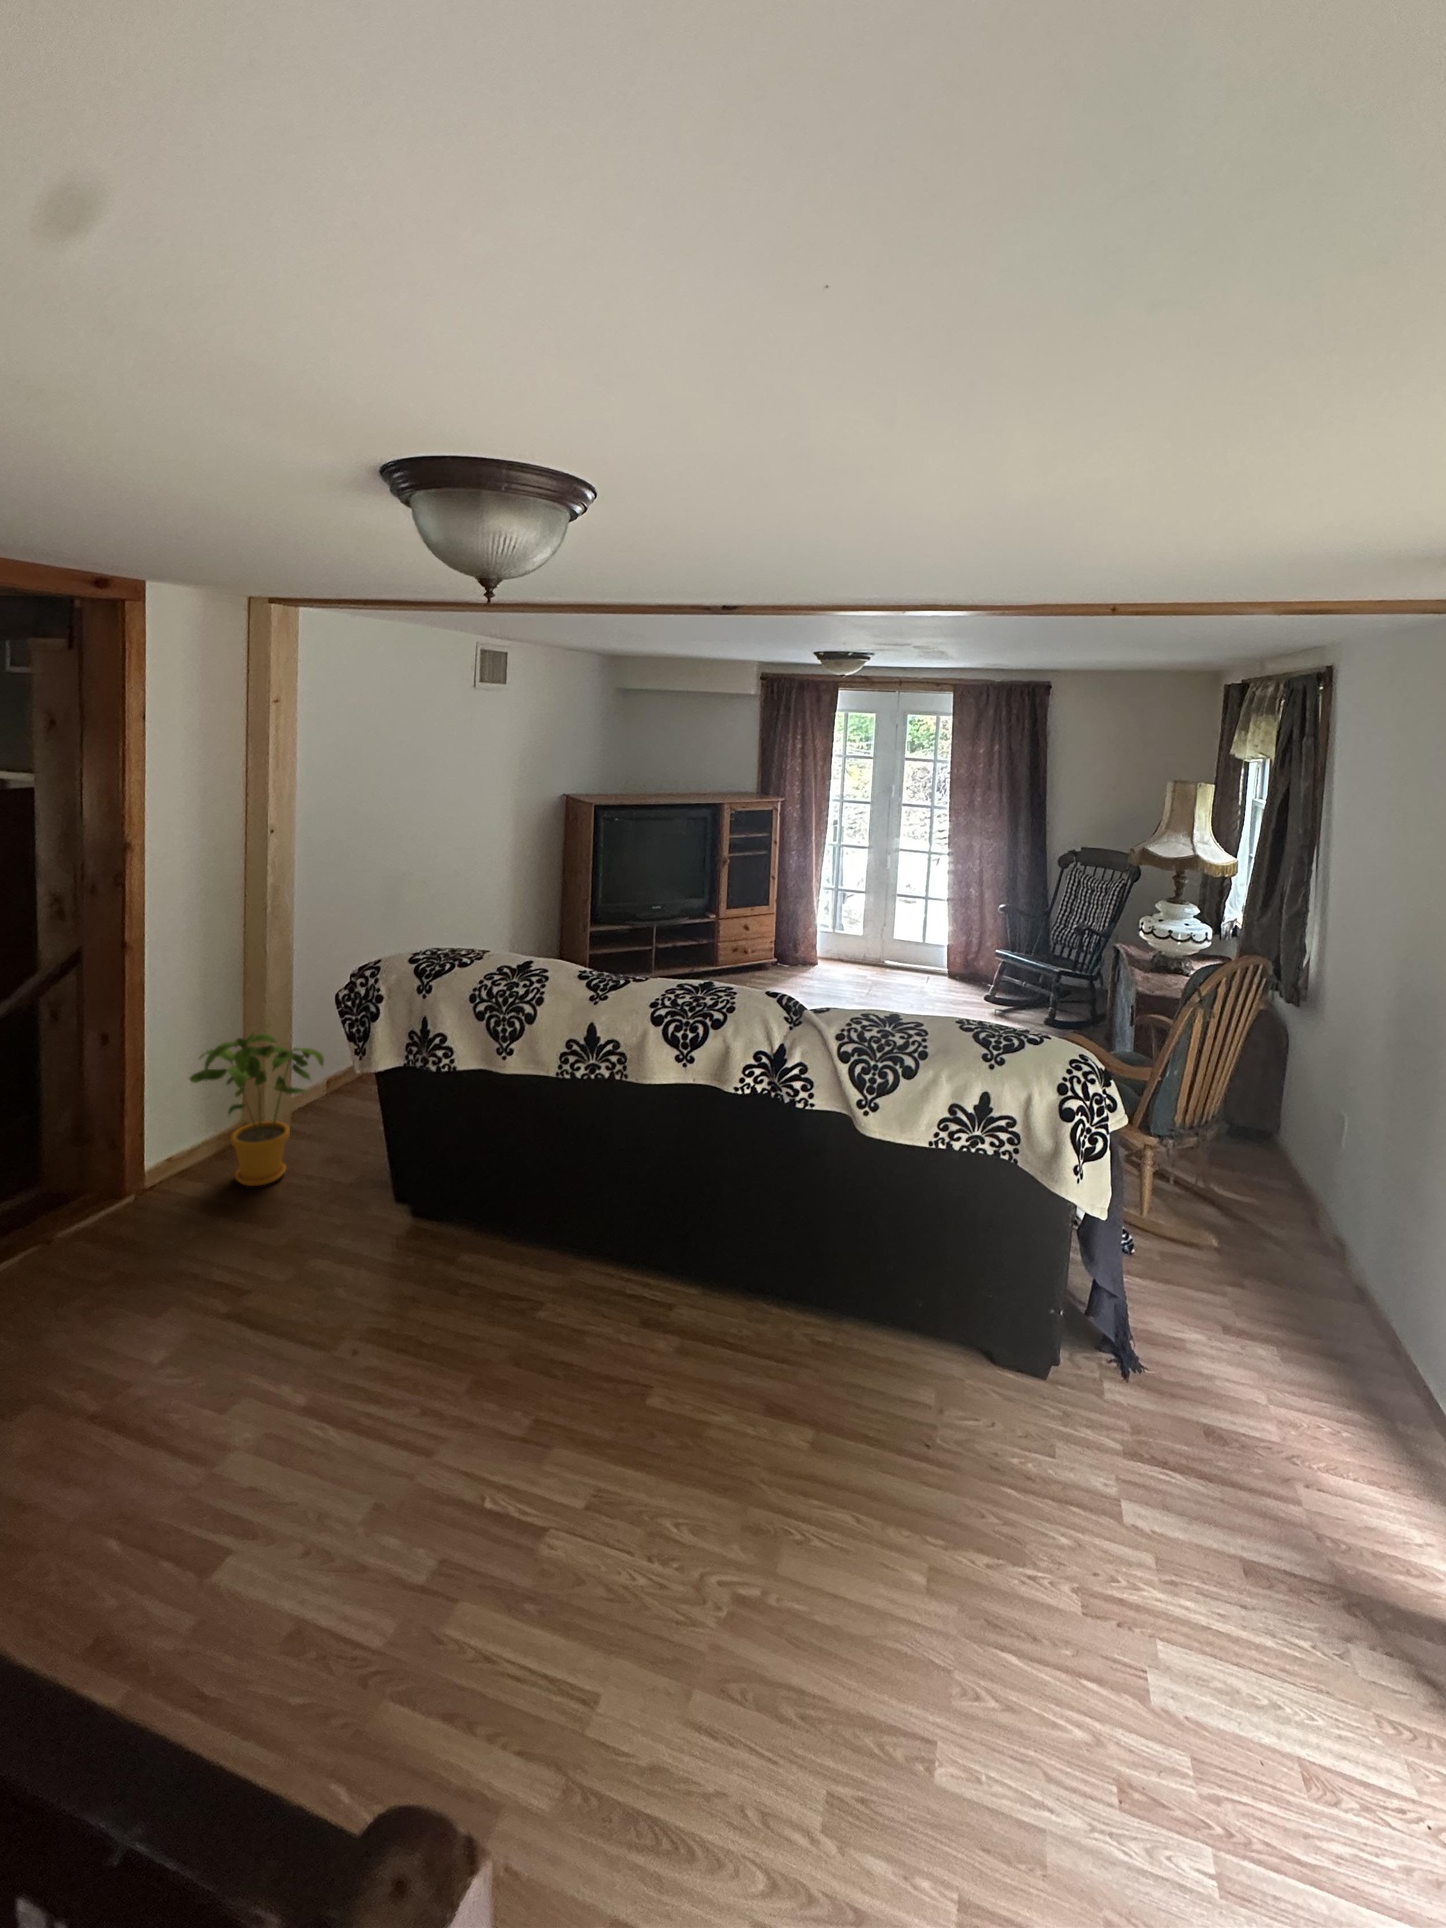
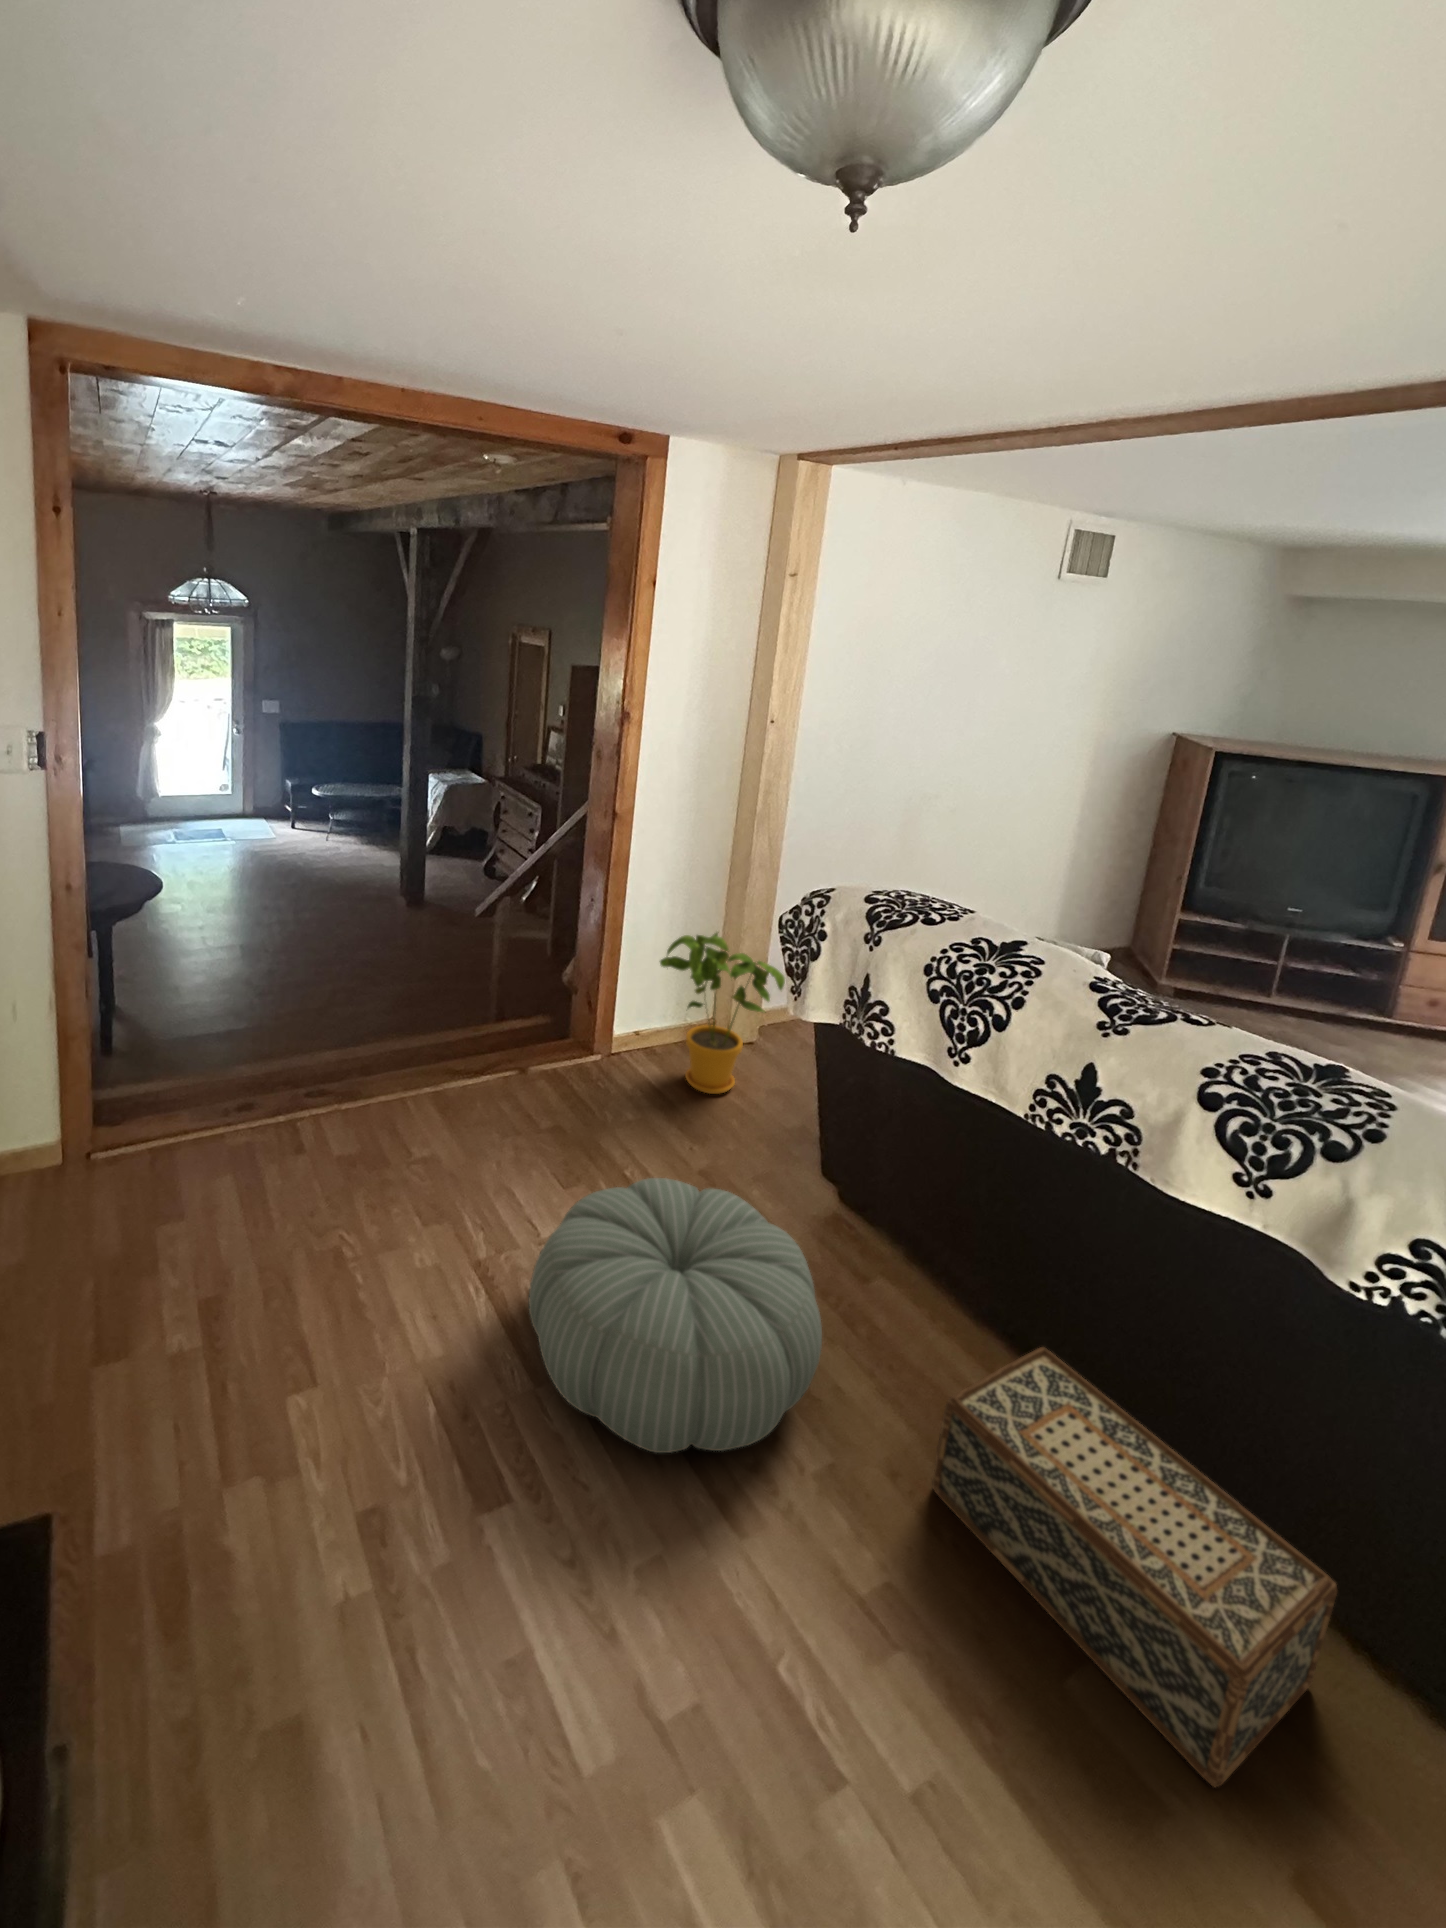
woven basket: none [547,1222,754,1385] -> present [932,1347,1337,1788]
pouf: none [198,1226,456,1437] -> present [529,1178,822,1453]

